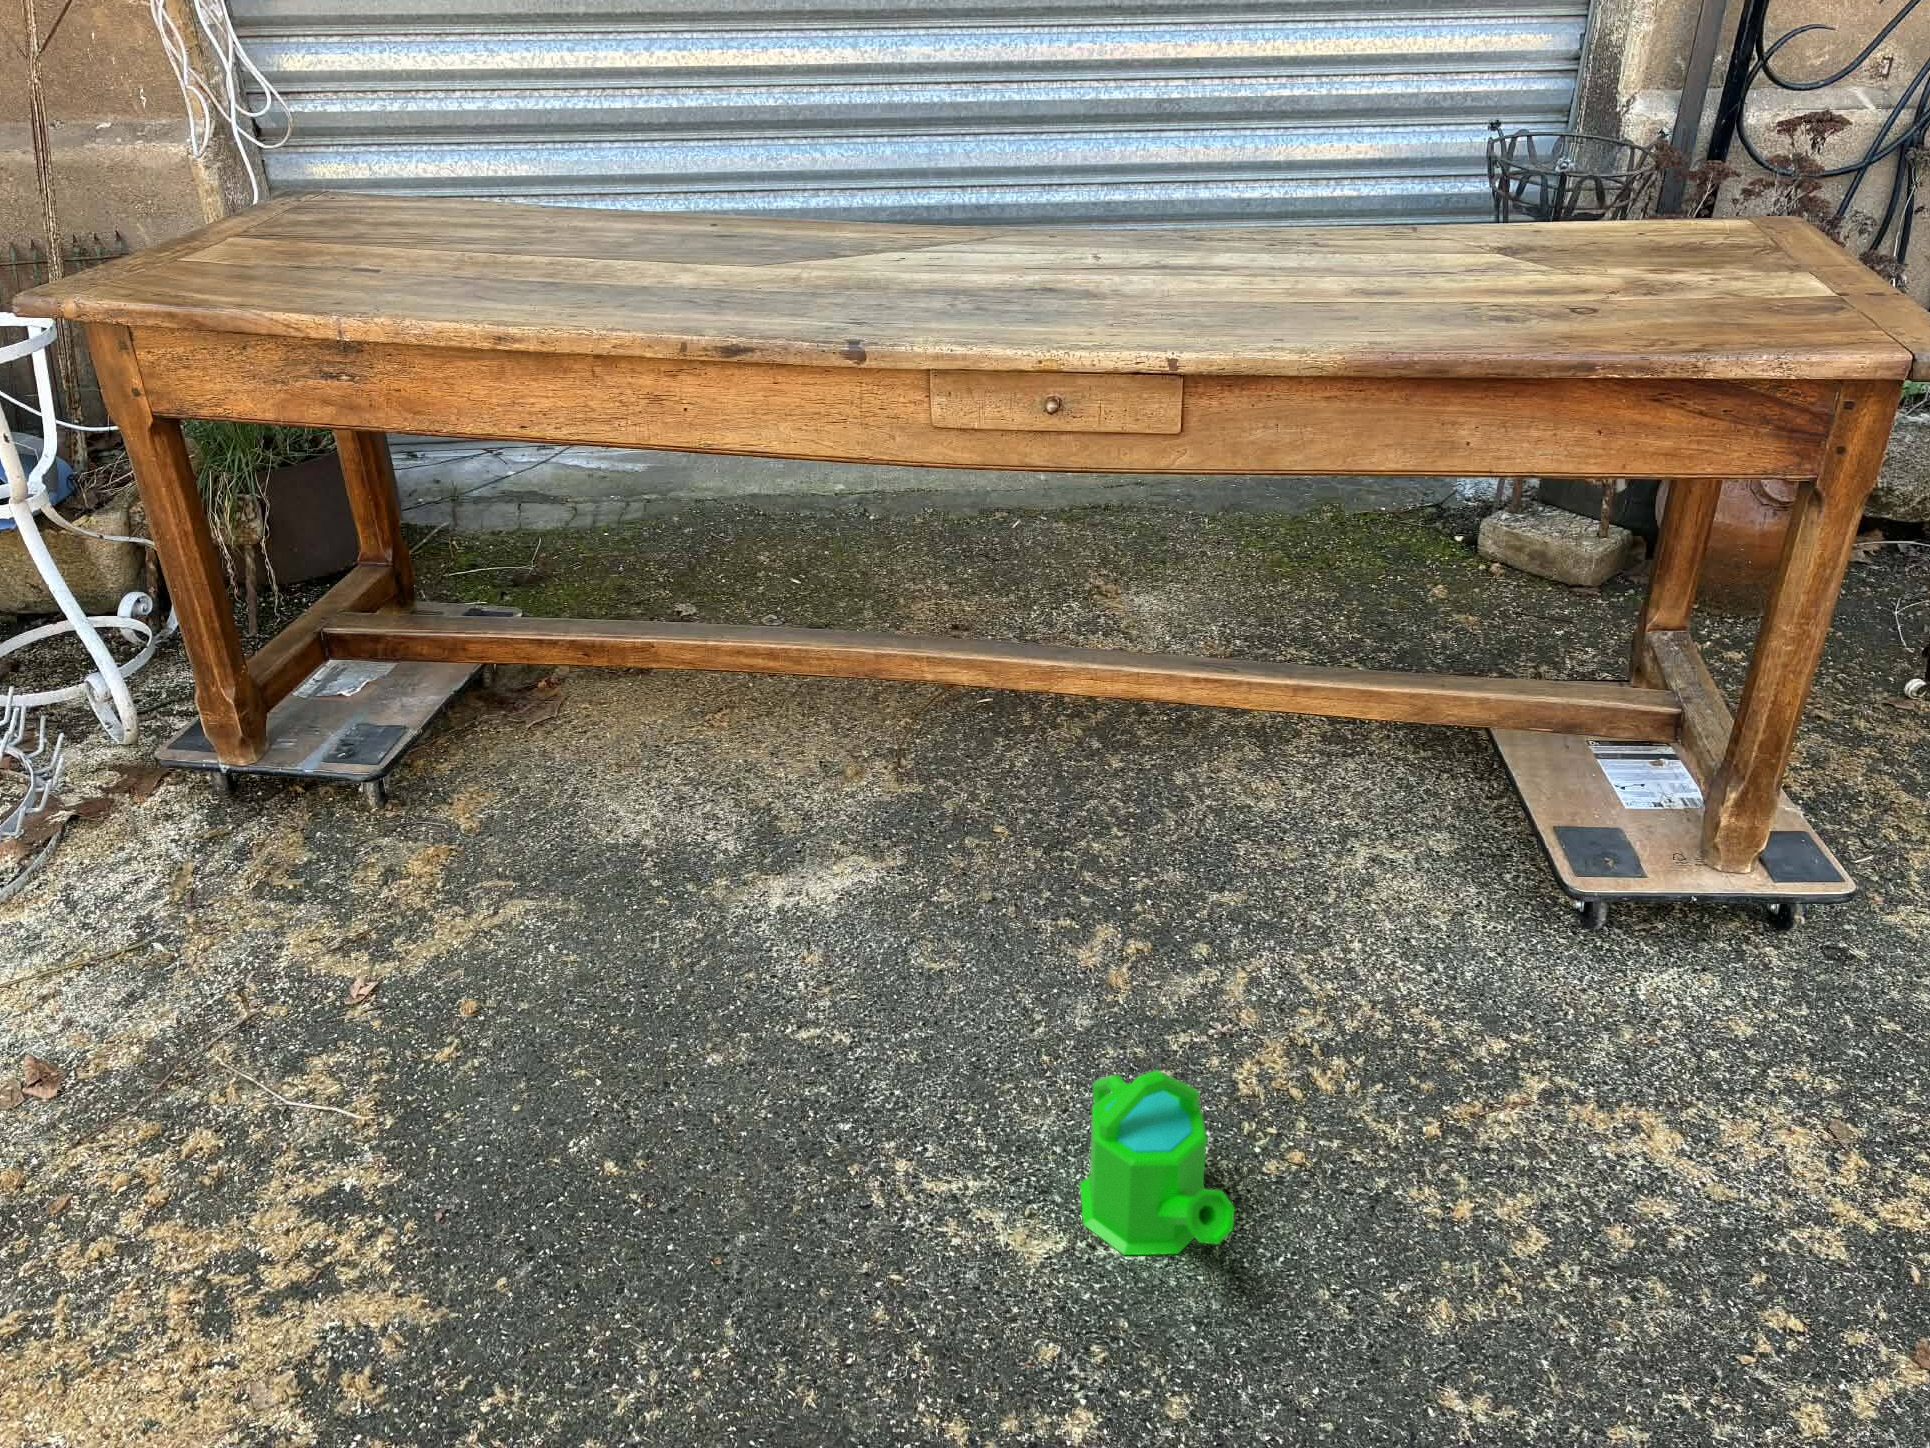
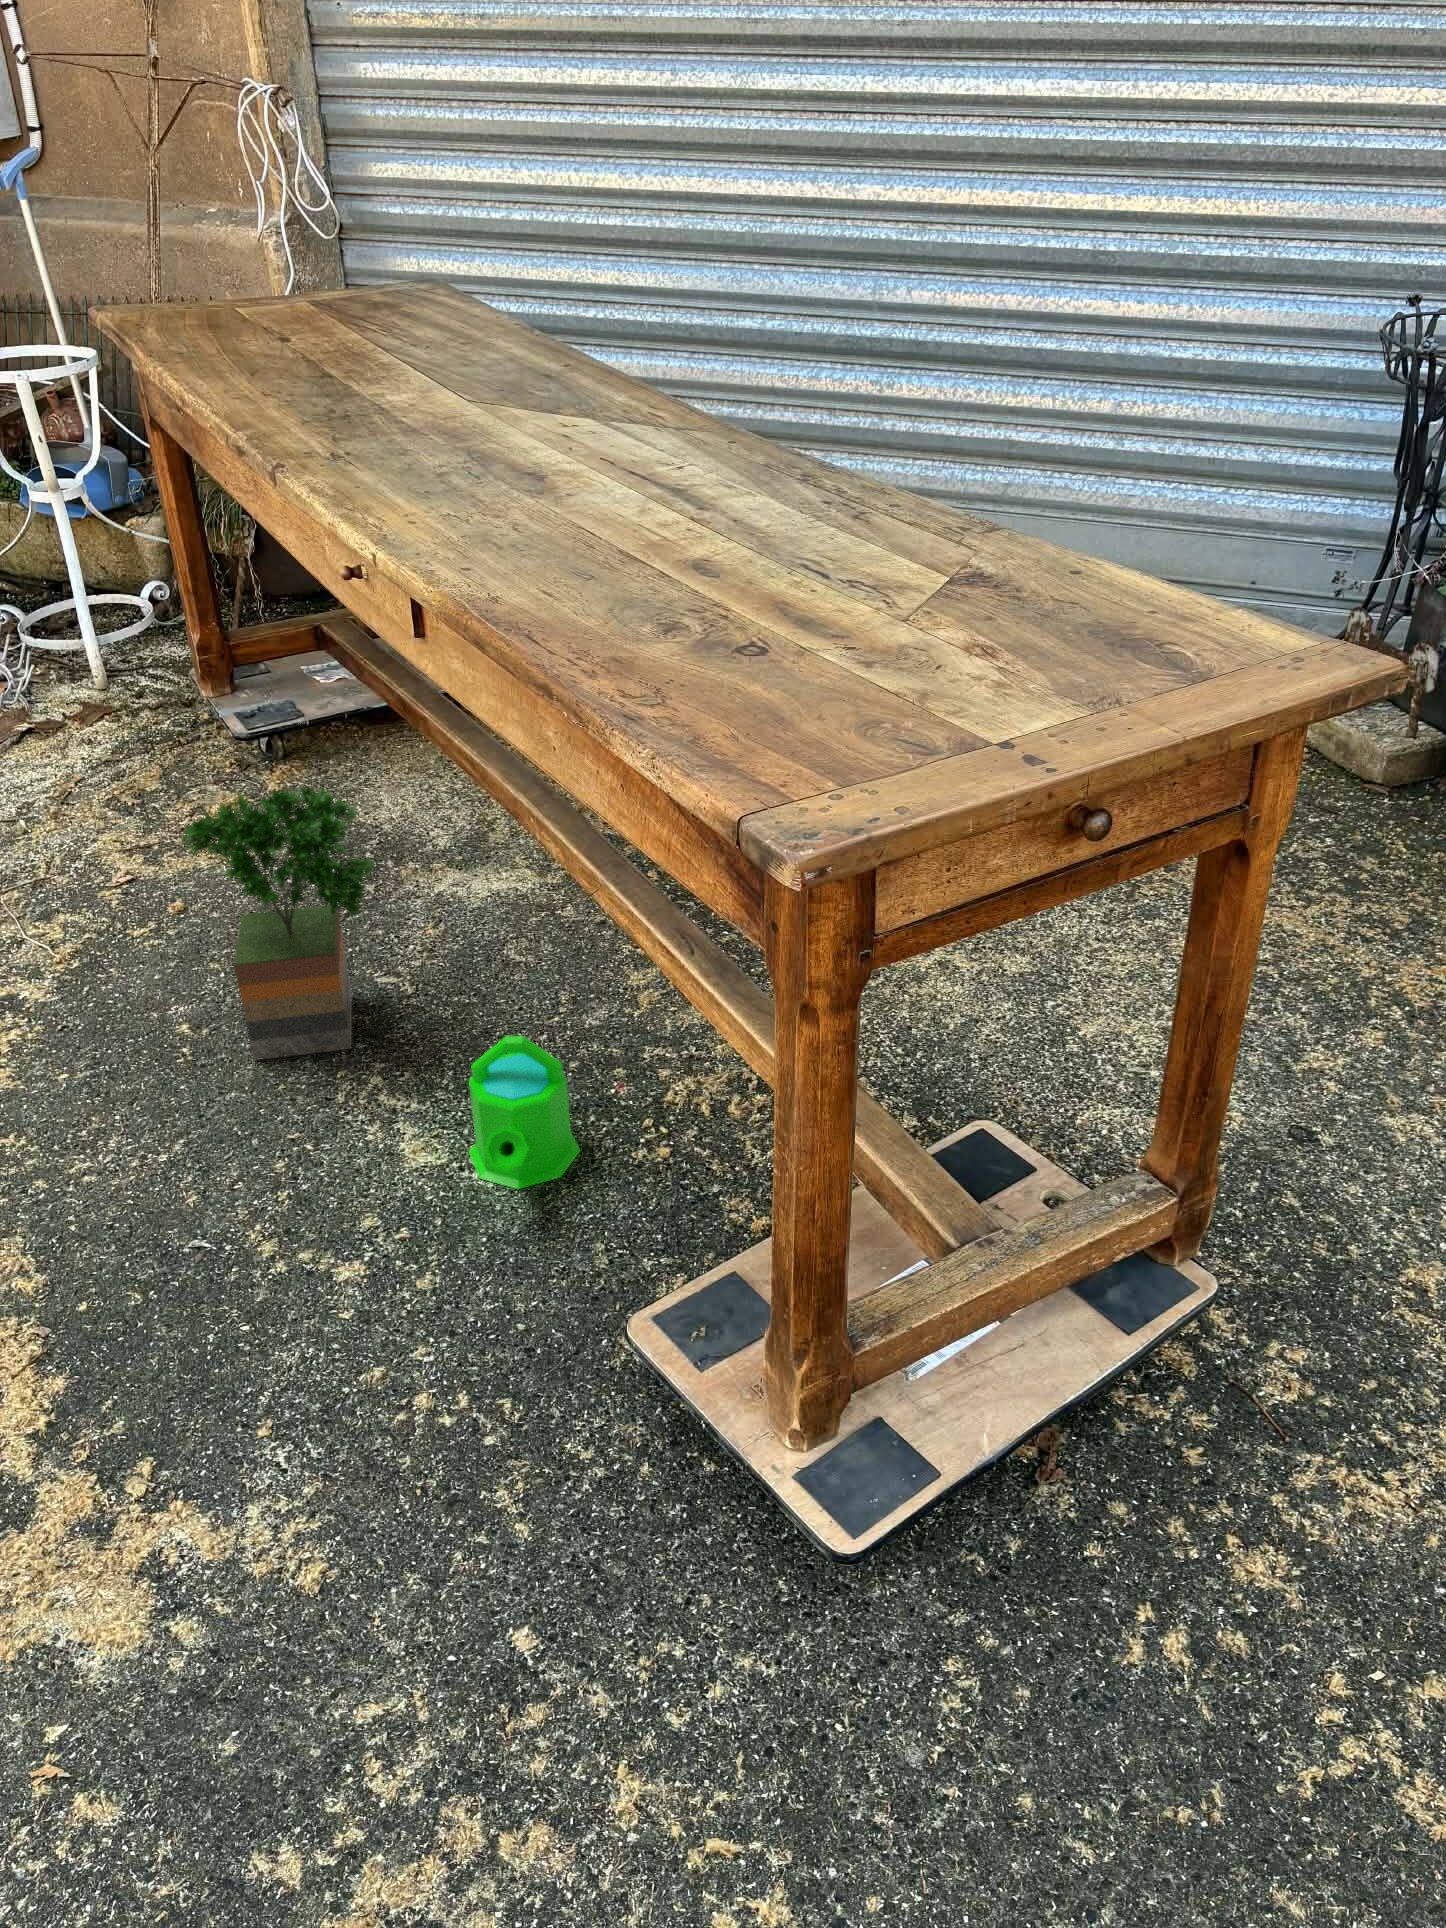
potted tree: none [612,820,882,1187] -> present [182,786,374,1060]

